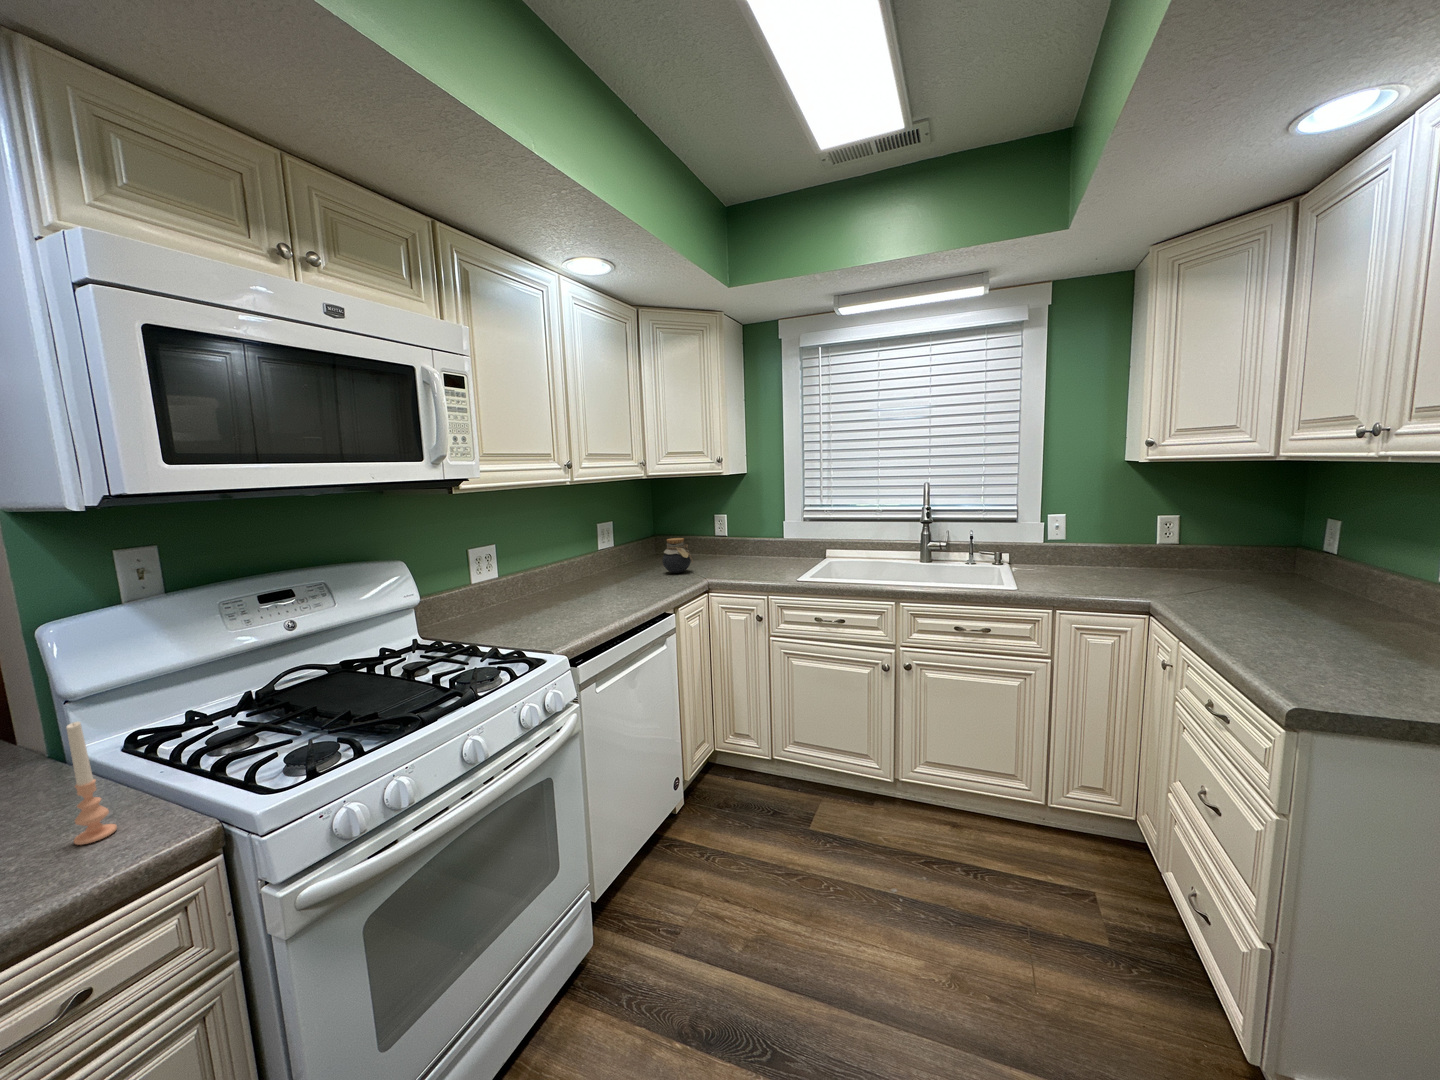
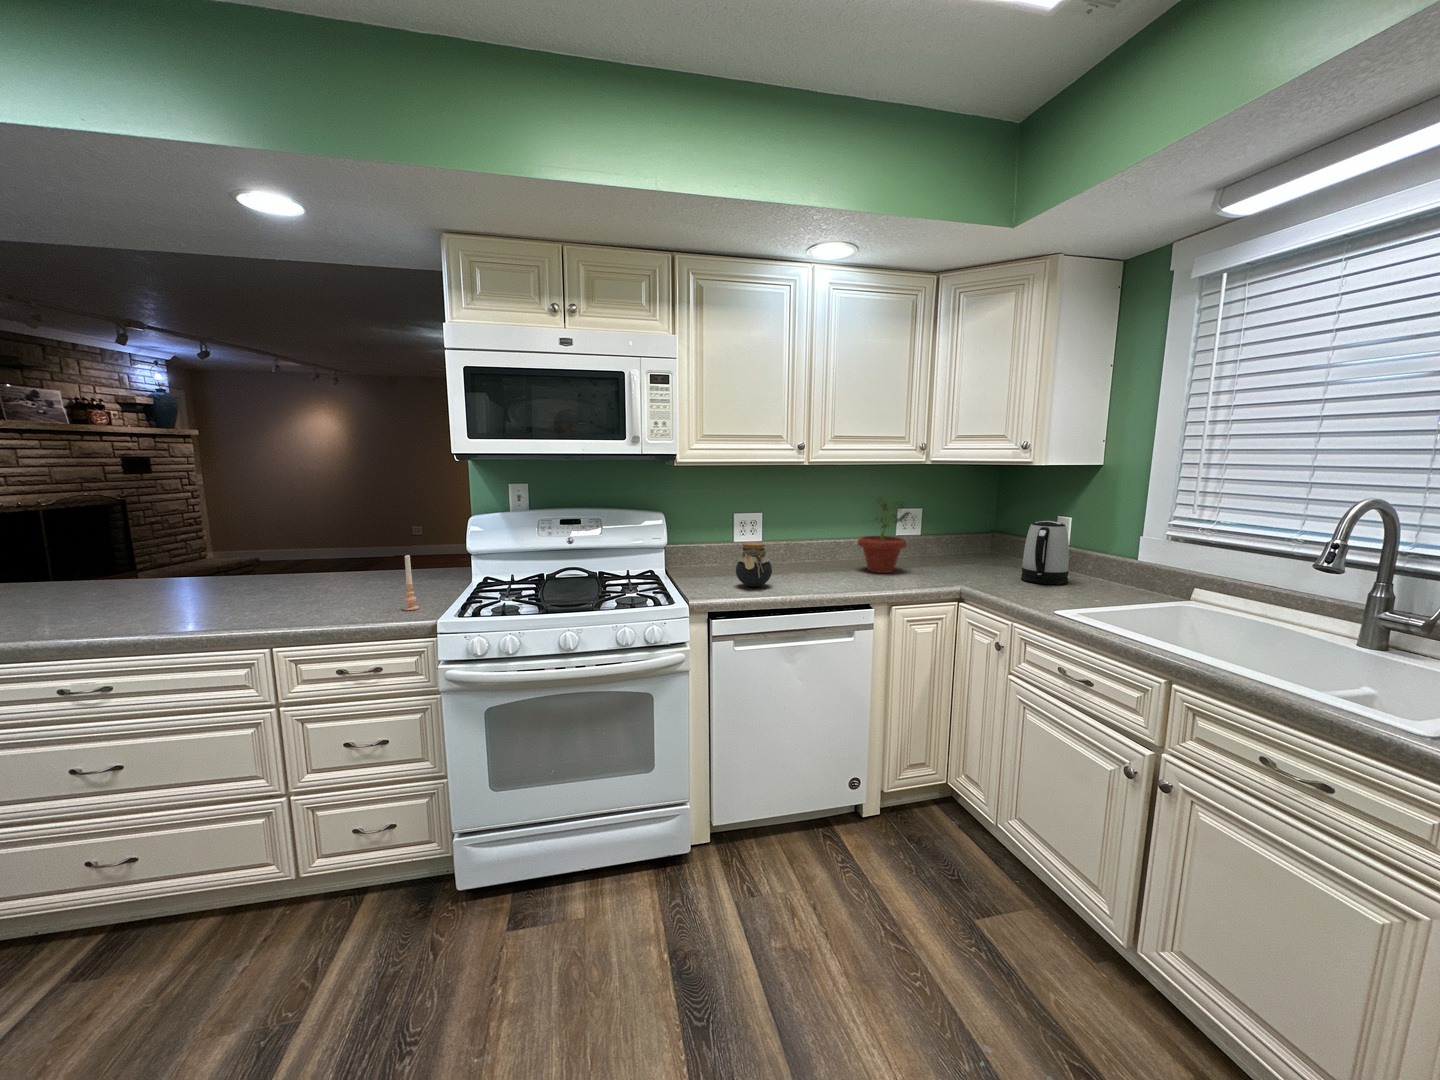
potted plant: none [597,511,644,585] -> present [858,497,910,573]
kettle: none [721,517,754,566] -> present [1021,521,1069,584]
jar: present [662,538,693,573] -> present [736,542,772,587]

